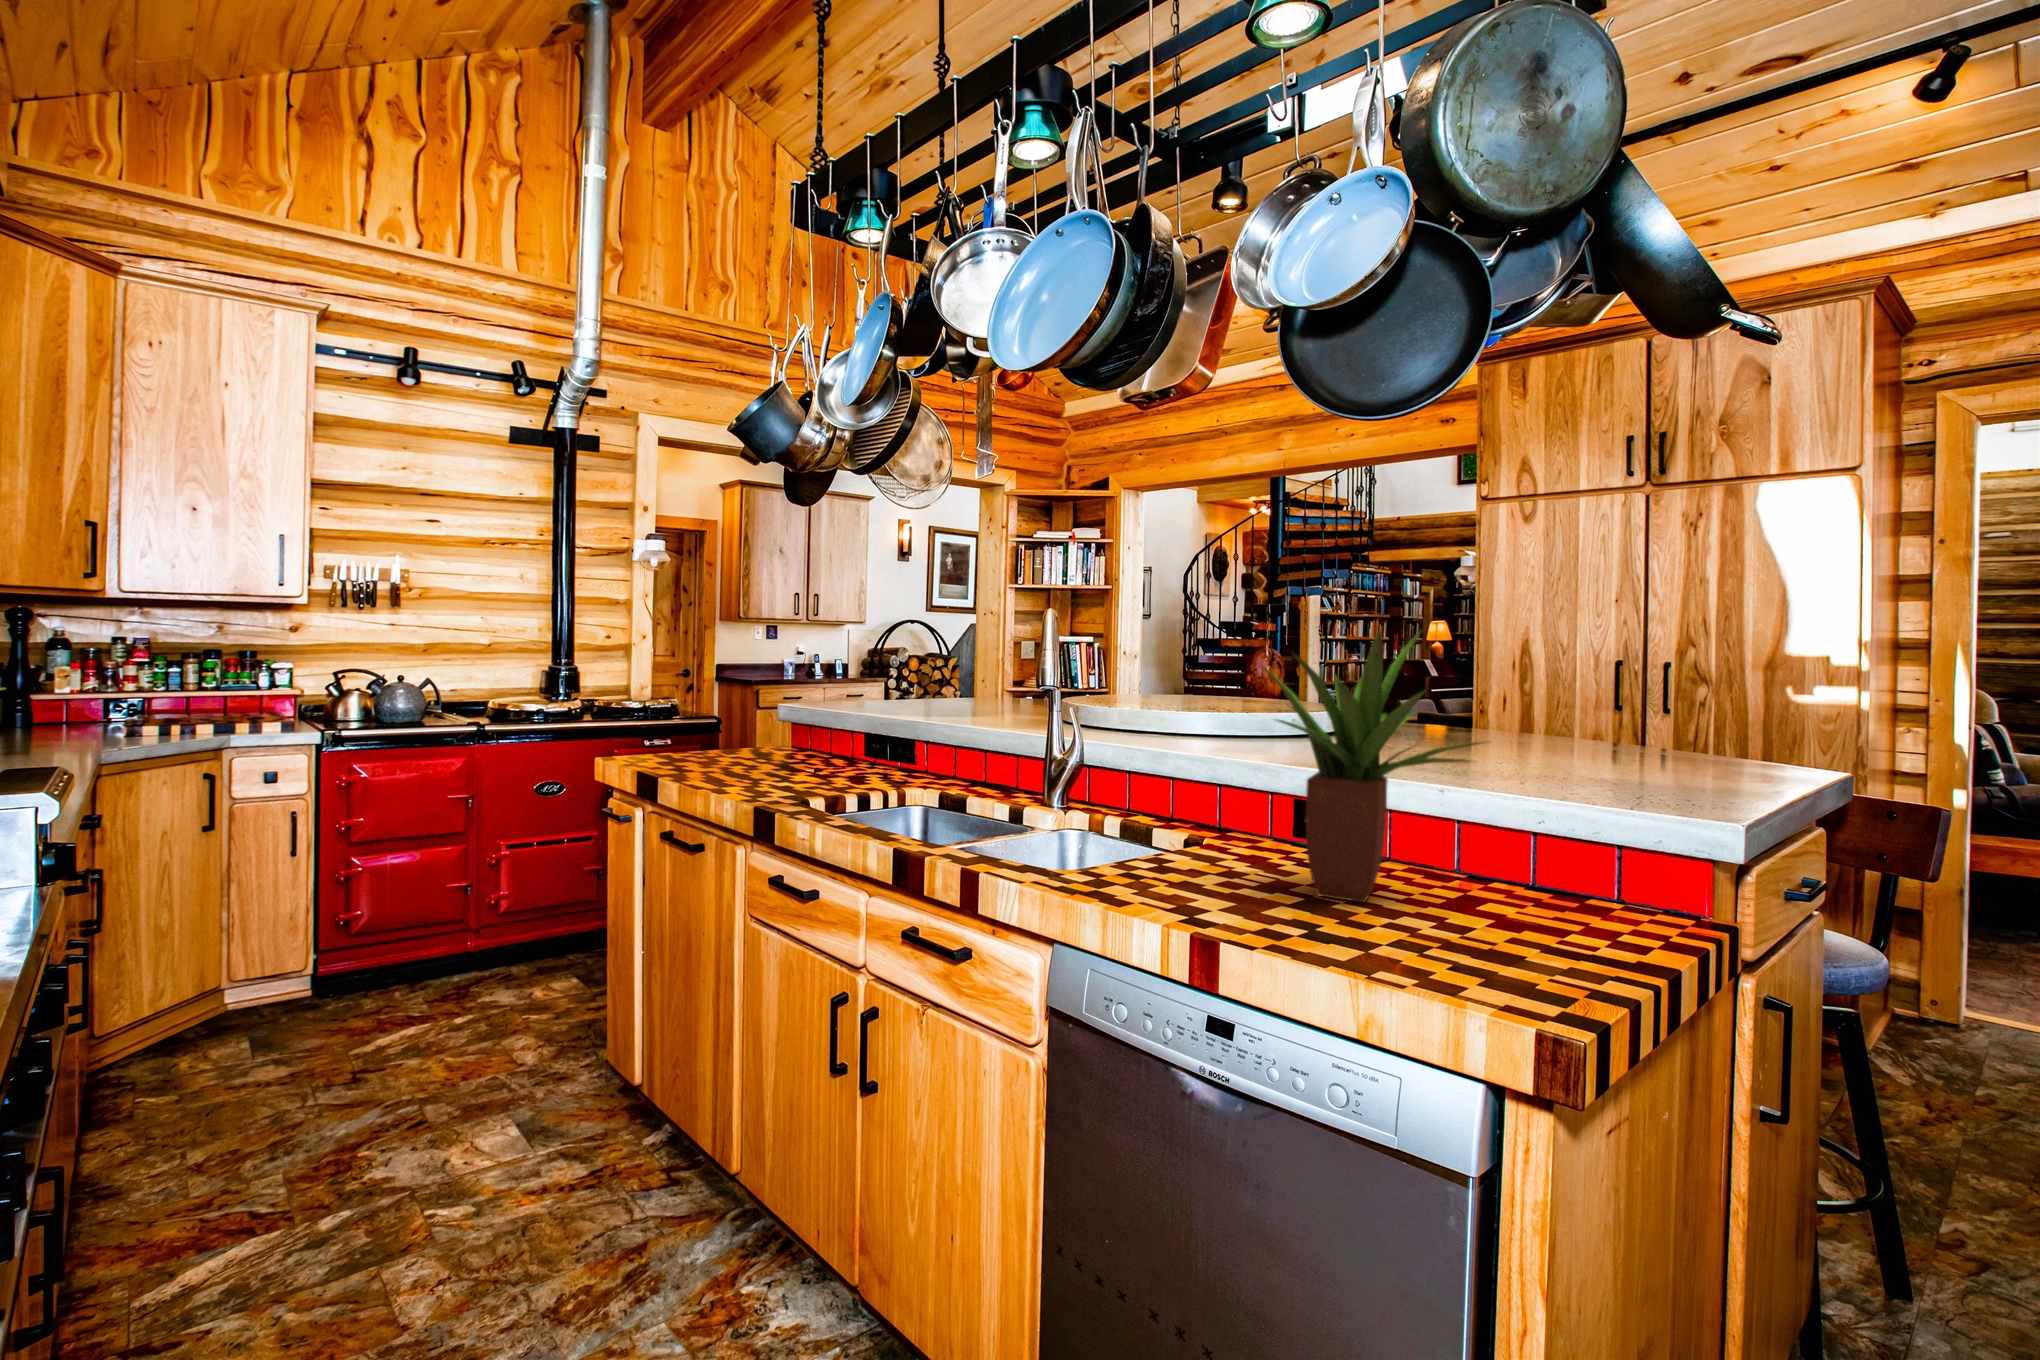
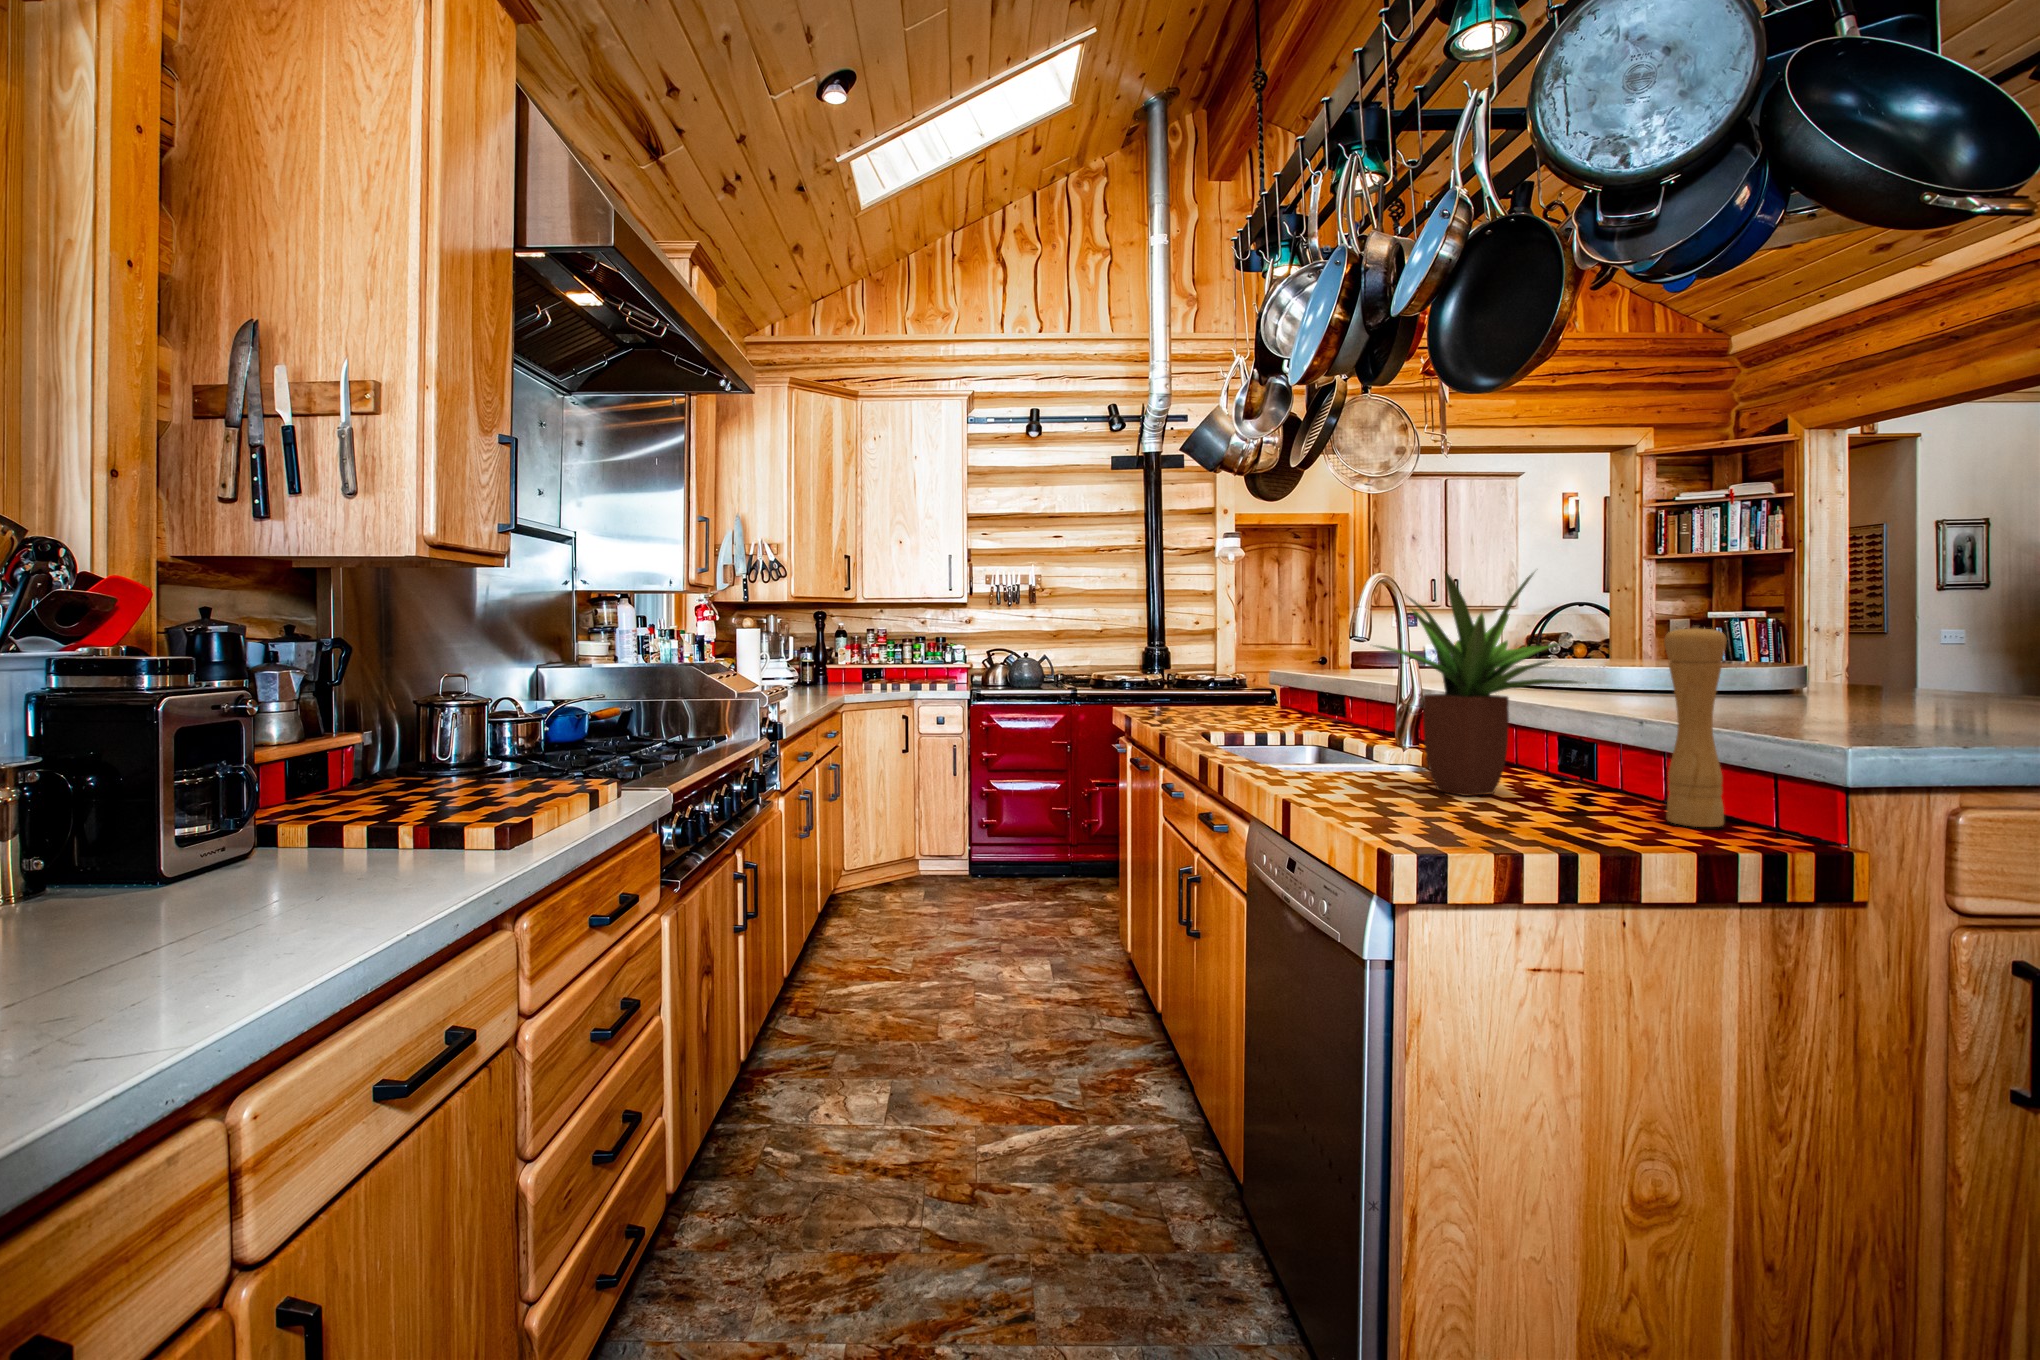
pepper mill: none [1598,704,1666,927] -> present [1664,625,1727,827]

